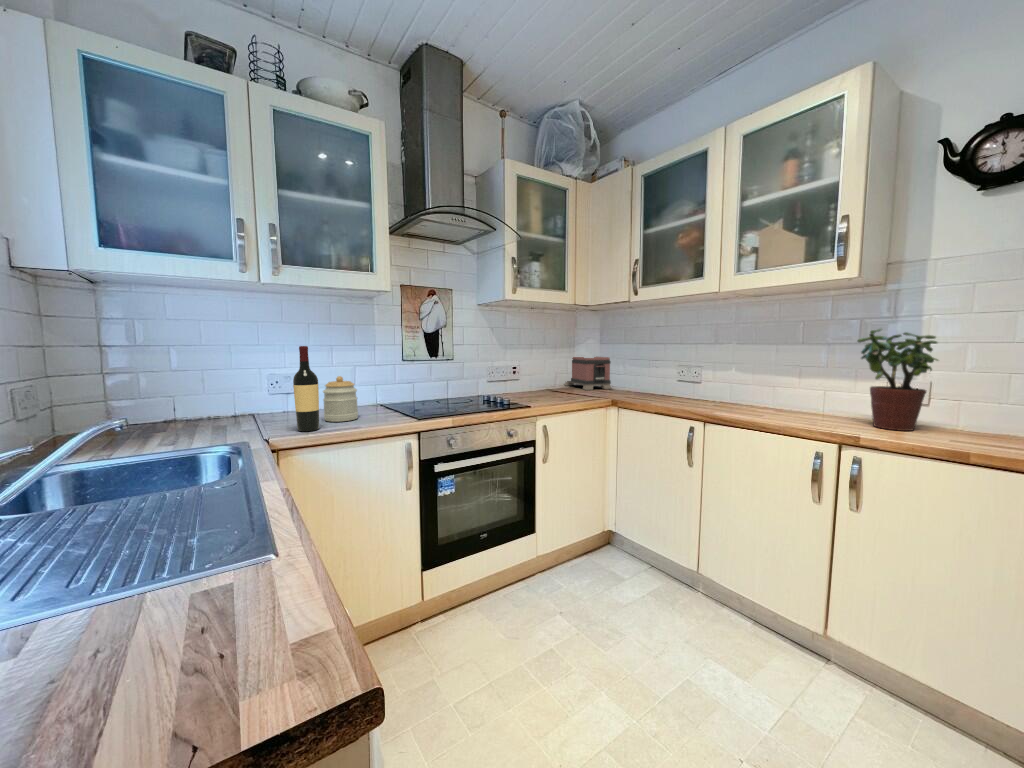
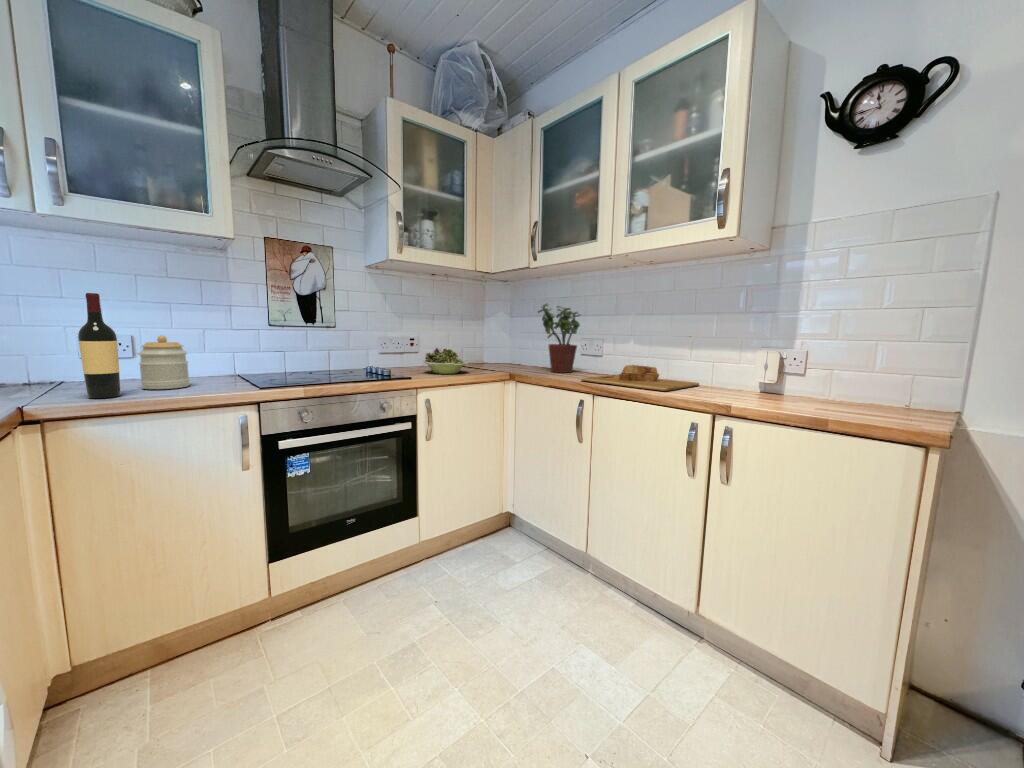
potted plant: present [857,329,938,431] -> present [538,303,580,373]
toaster: present [565,357,611,390] -> none [474,330,521,365]
bowl: none [533,377,574,401] -> present [423,348,468,374]
cutting board: none [690,394,810,420] -> present [581,365,699,391]

